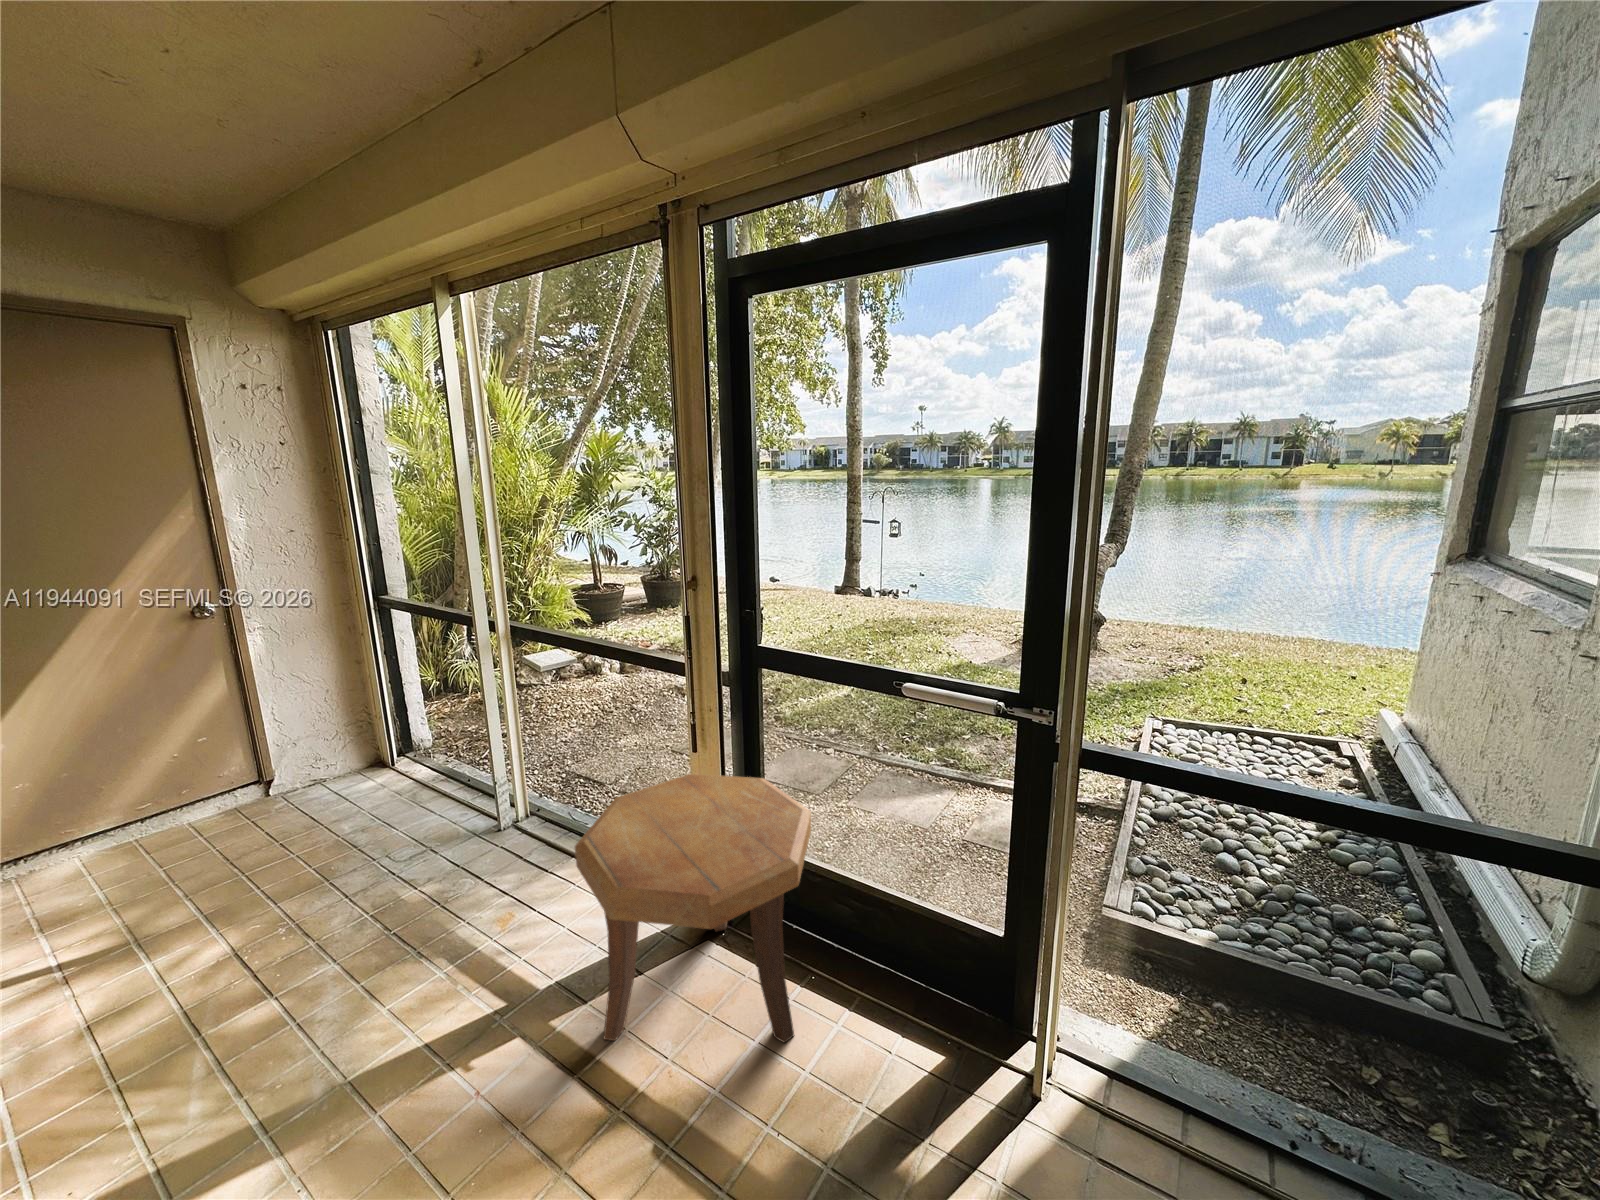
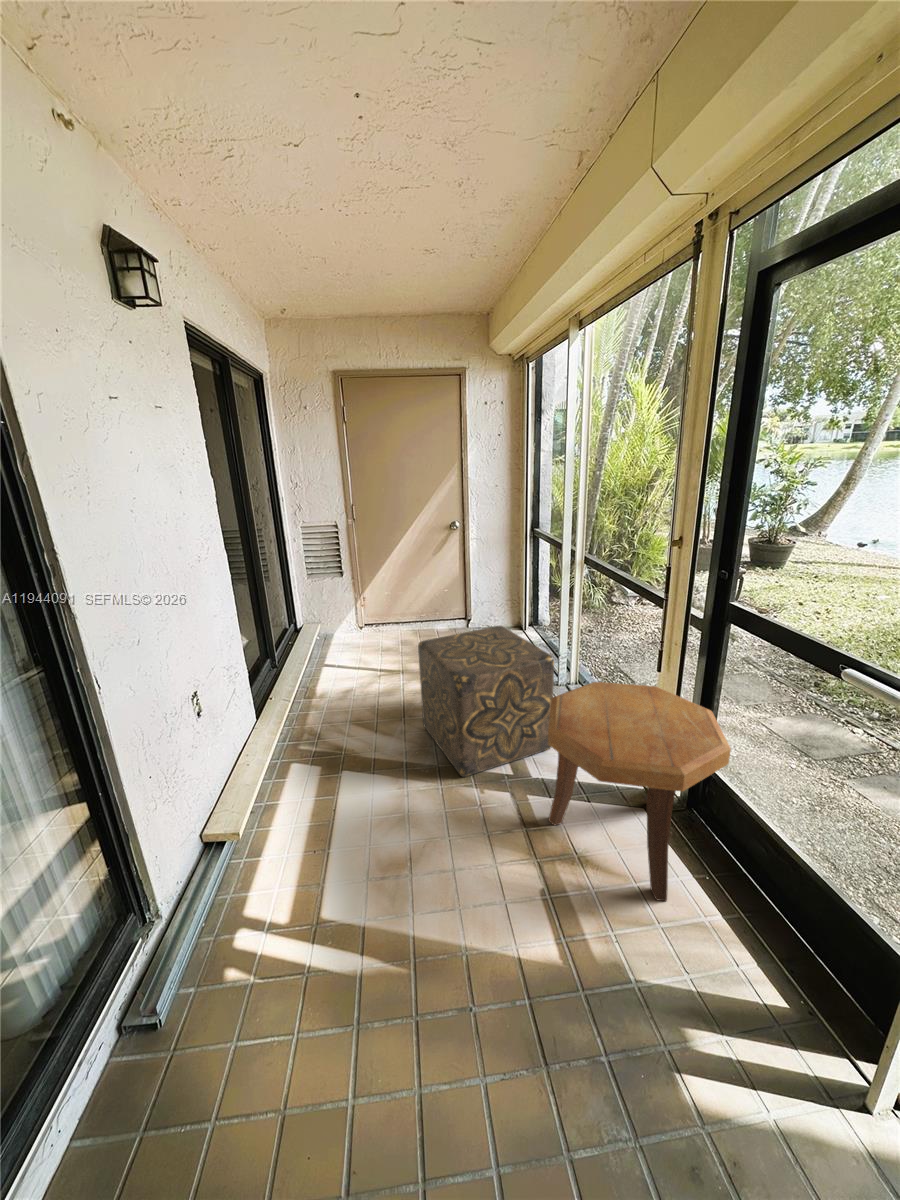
ottoman: none [226,767,546,1070] -> present [418,626,554,777]

